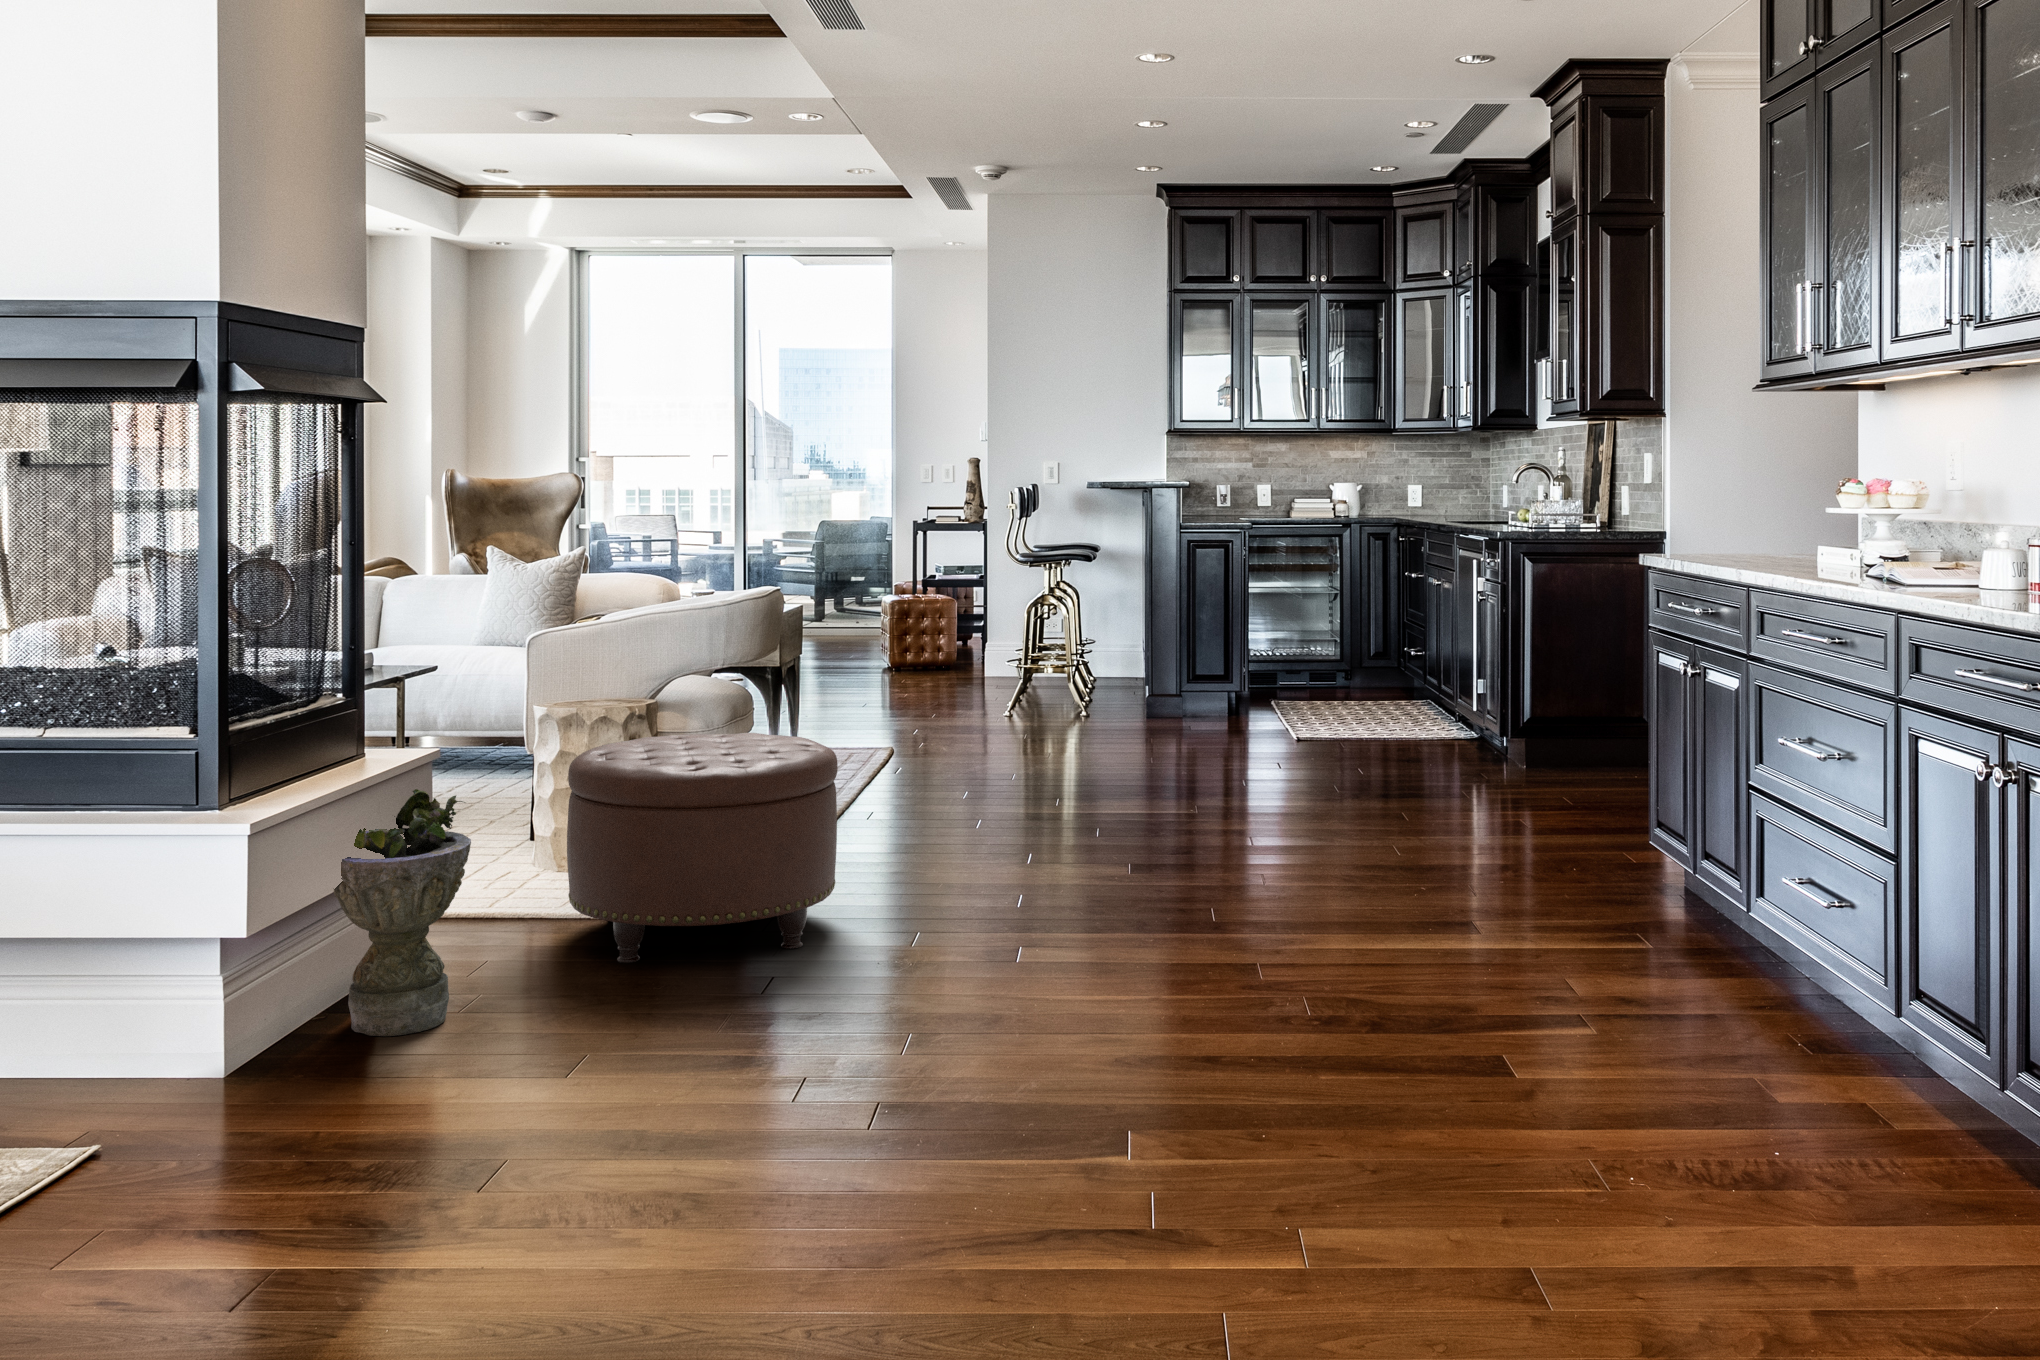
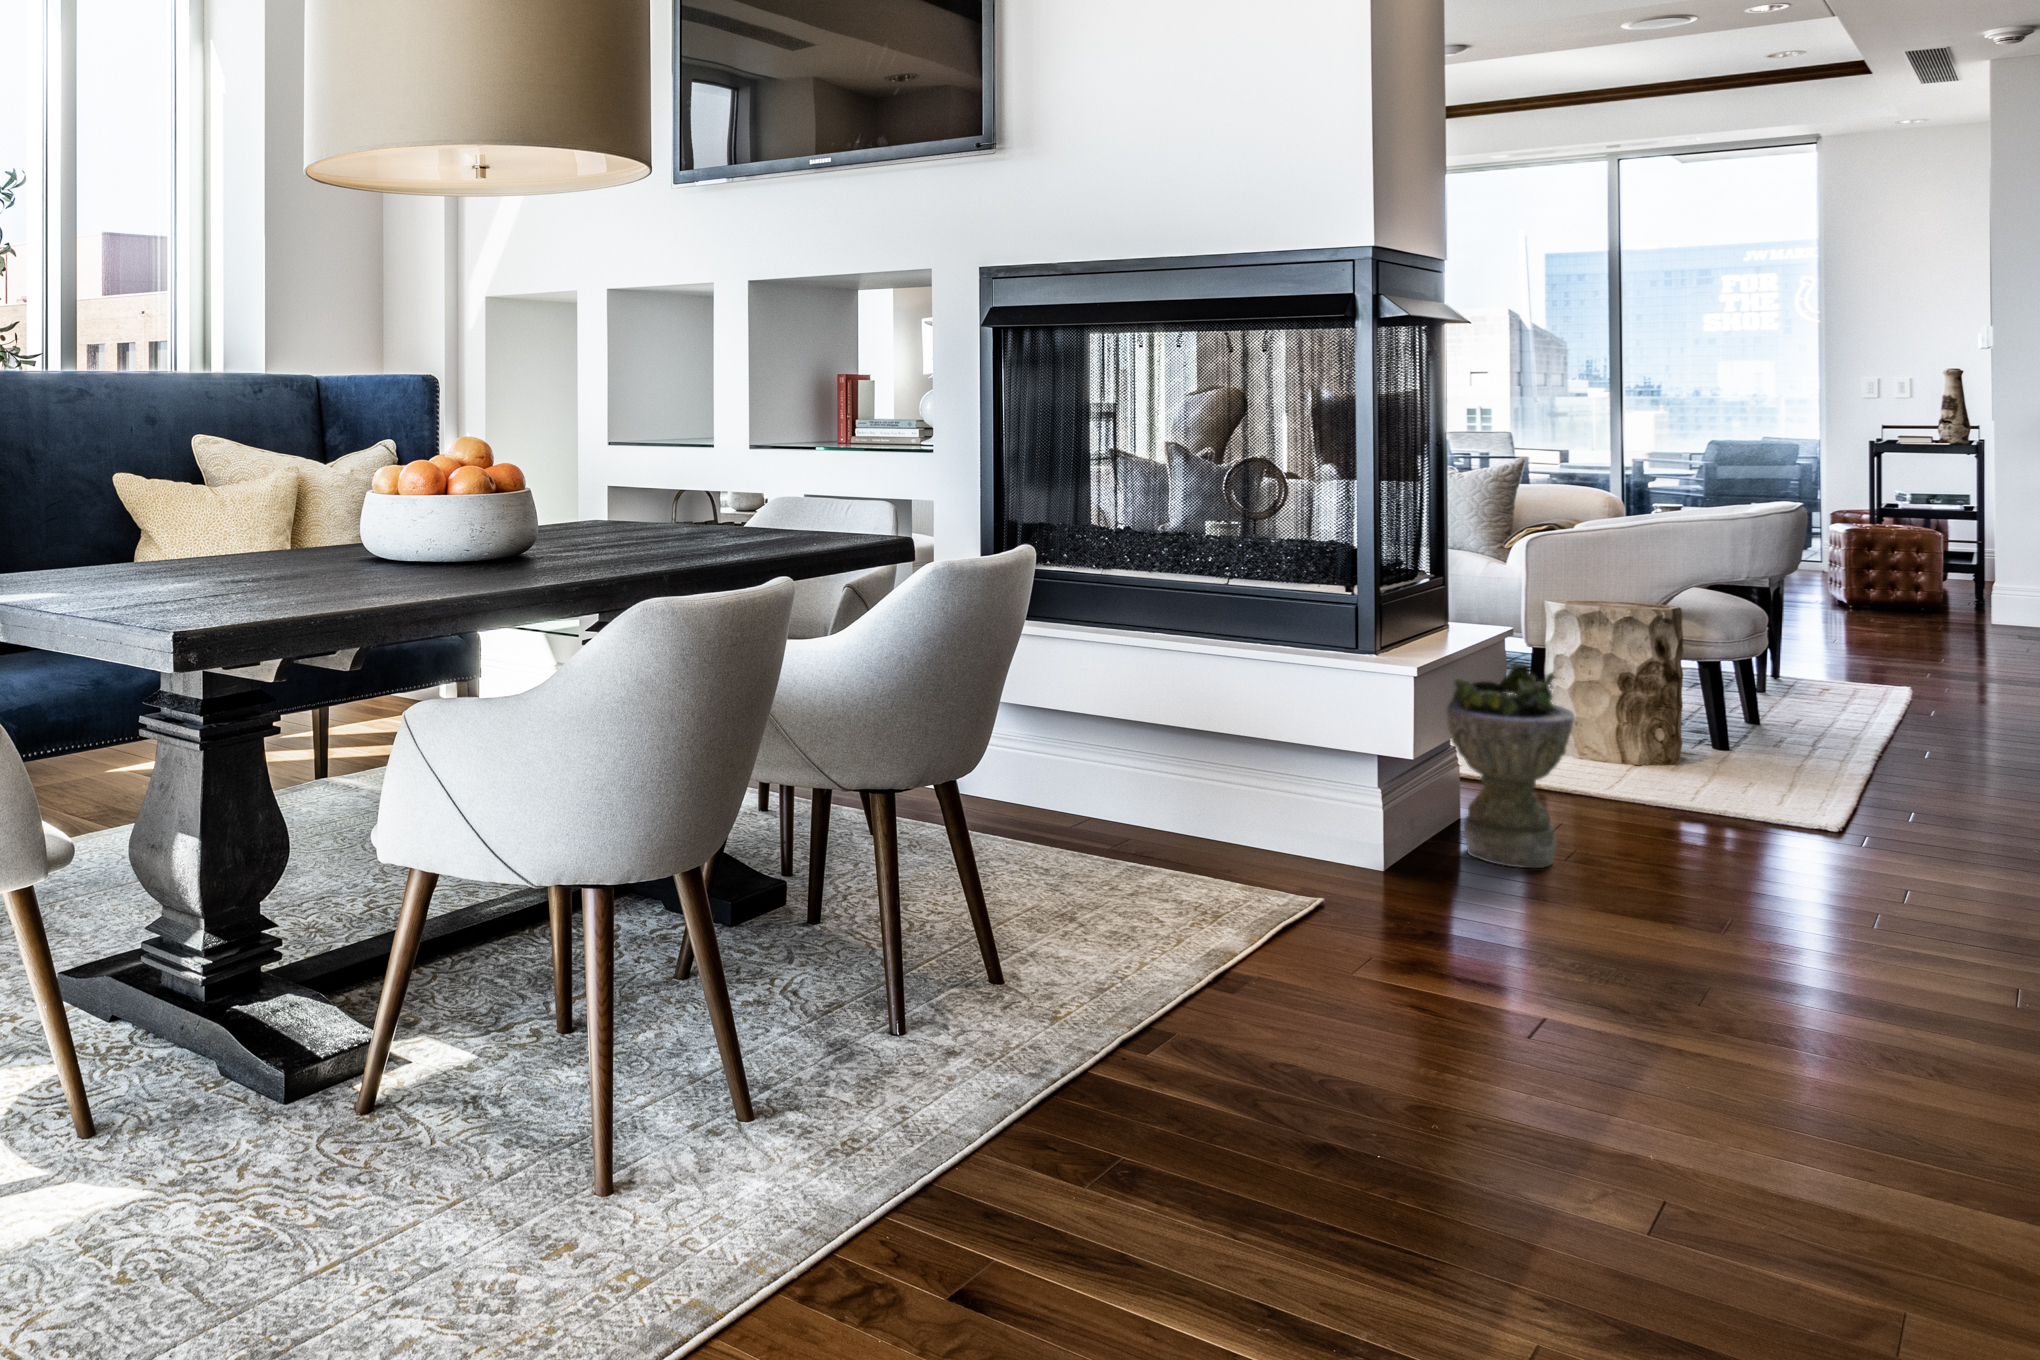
ottoman: present [567,733,838,963] -> none [1632,643,1942,866]

